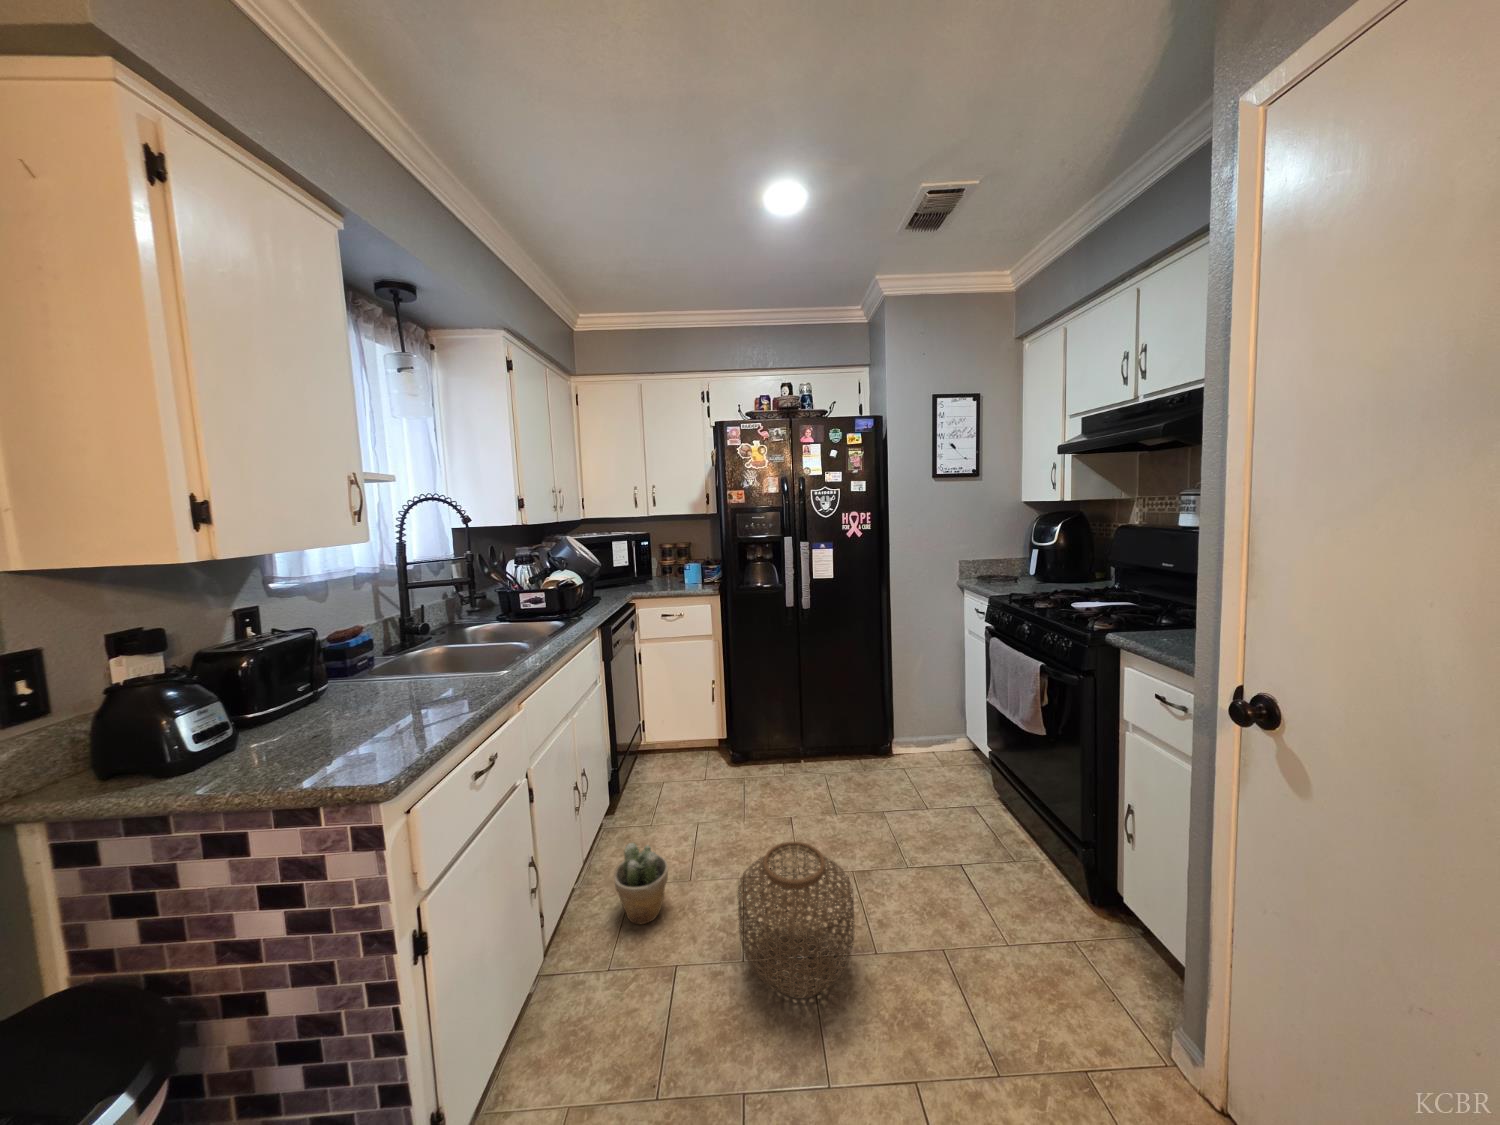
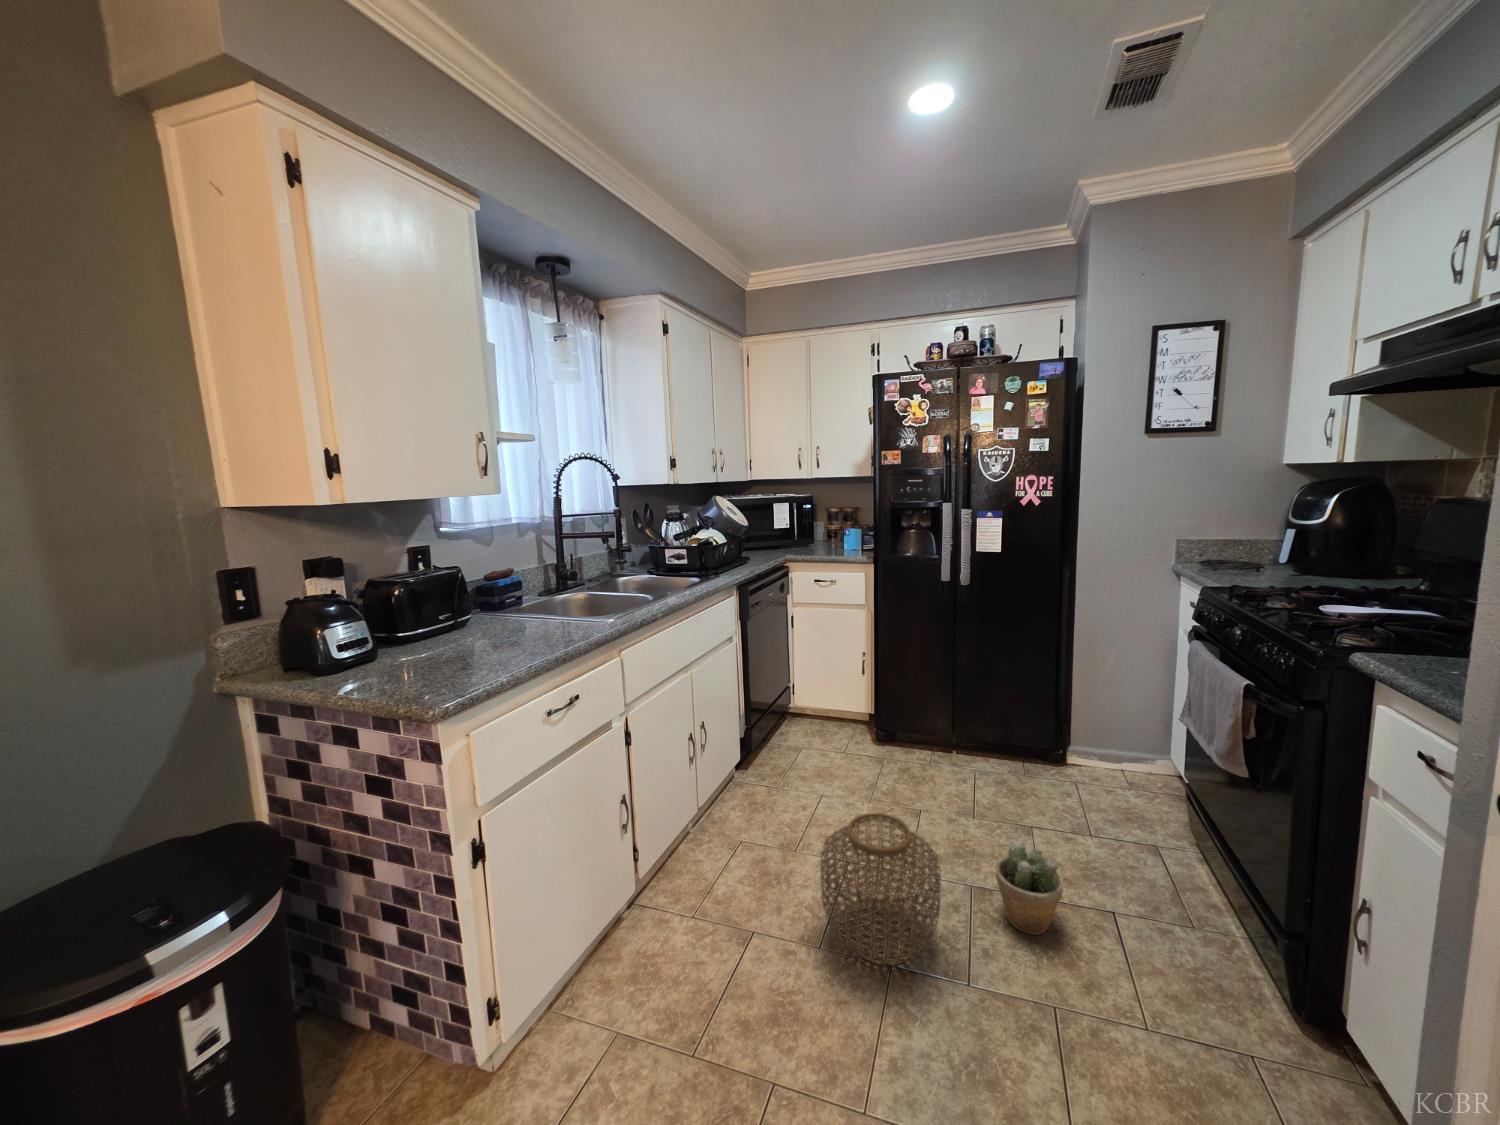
potted plant: present [614,843,668,924] -> present [996,841,1063,935]

